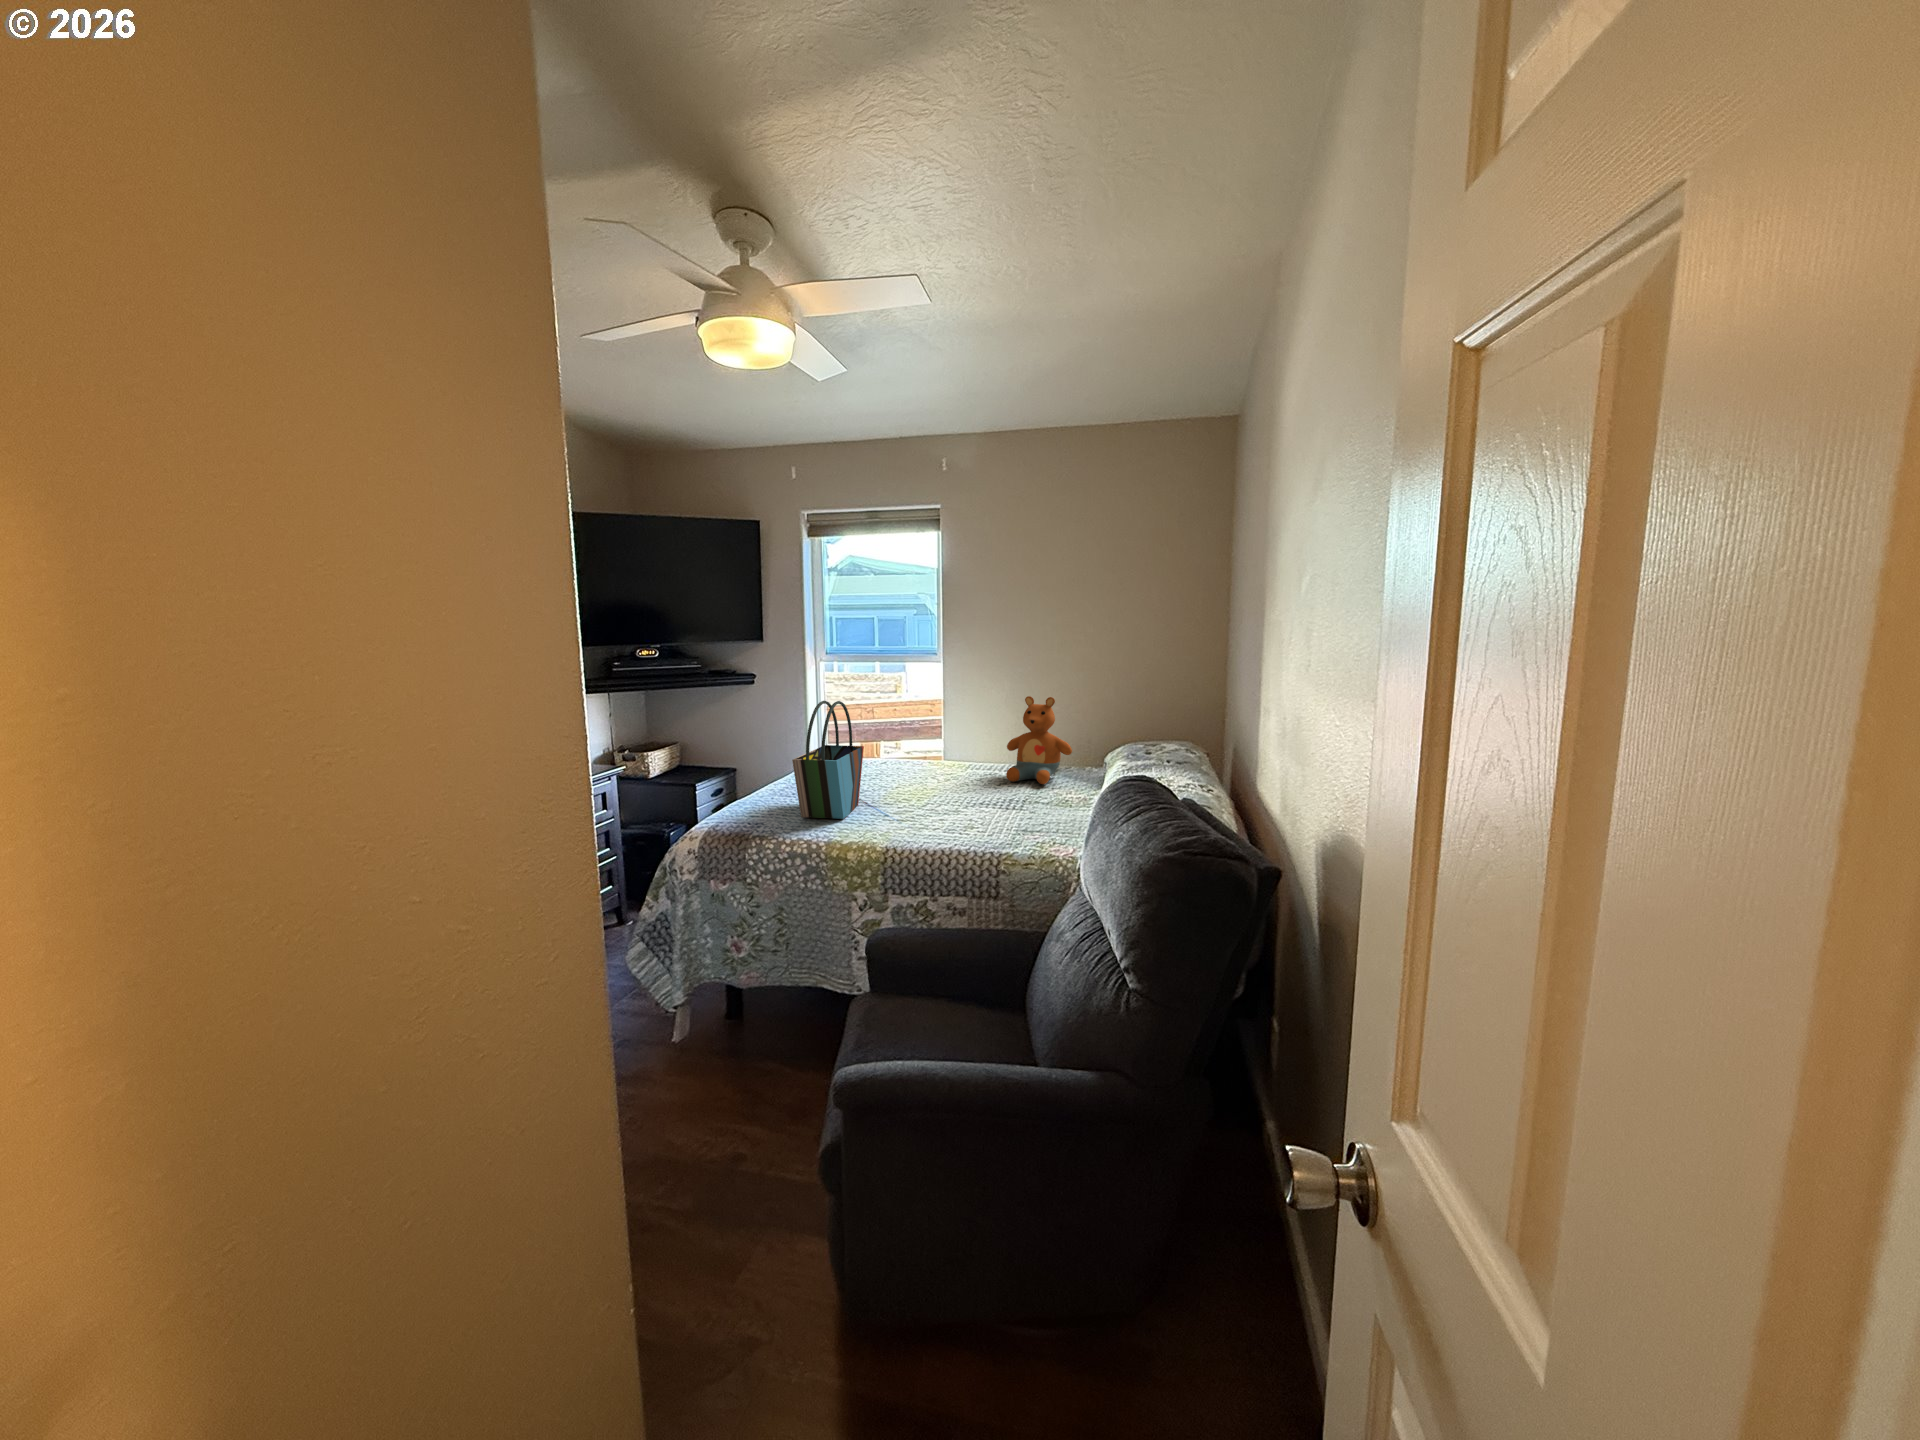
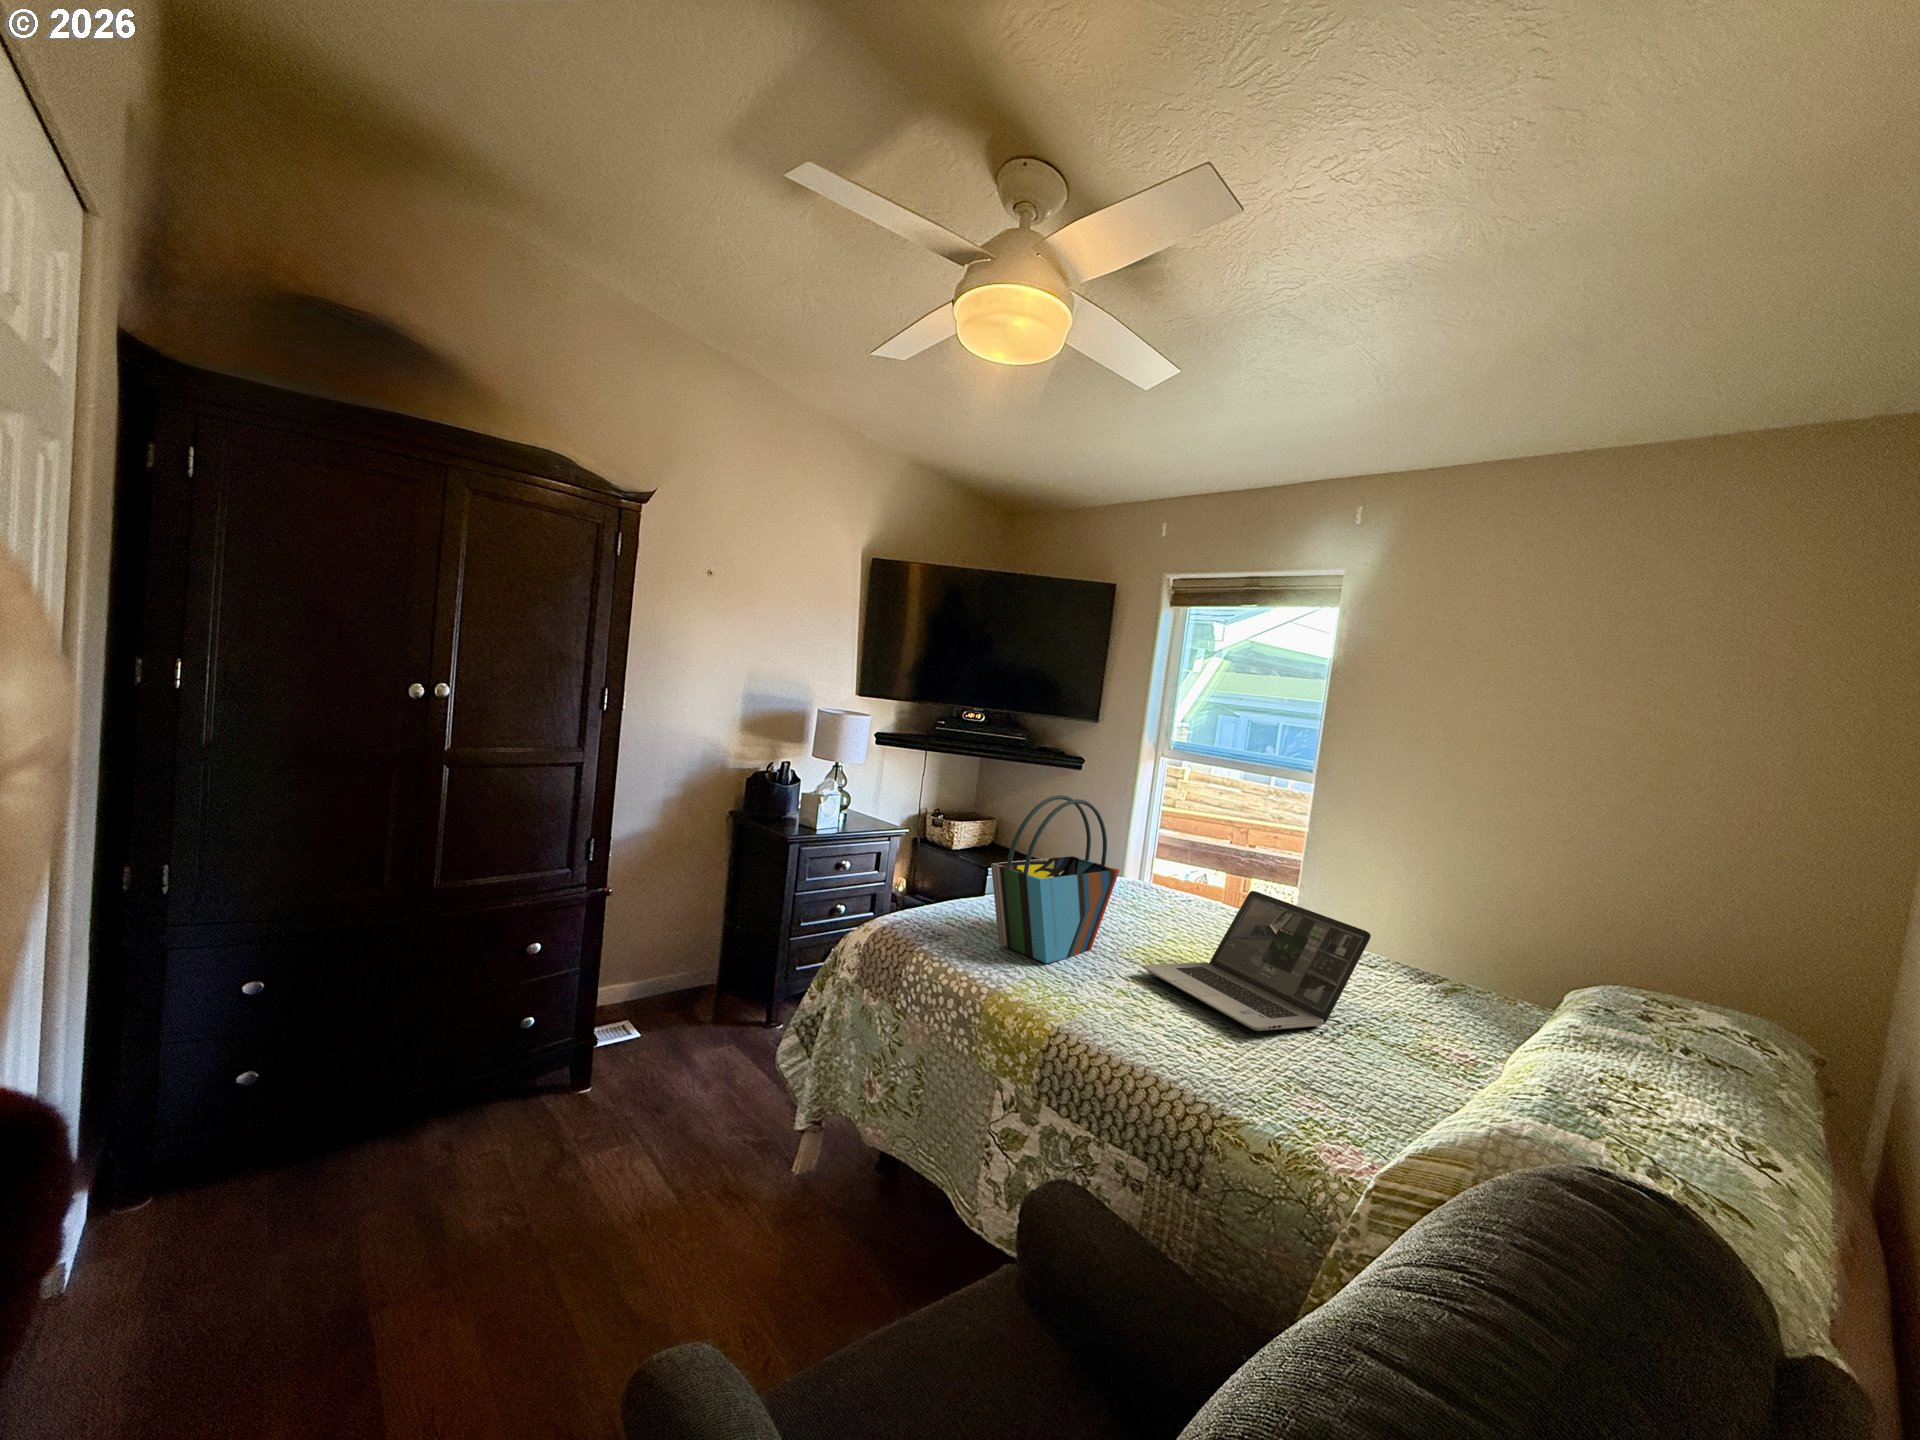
stuffed toy: present [1006,696,1072,784] -> none [1350,855,1488,1010]
laptop: none [902,739,1024,815] -> present [1143,891,1371,1031]

